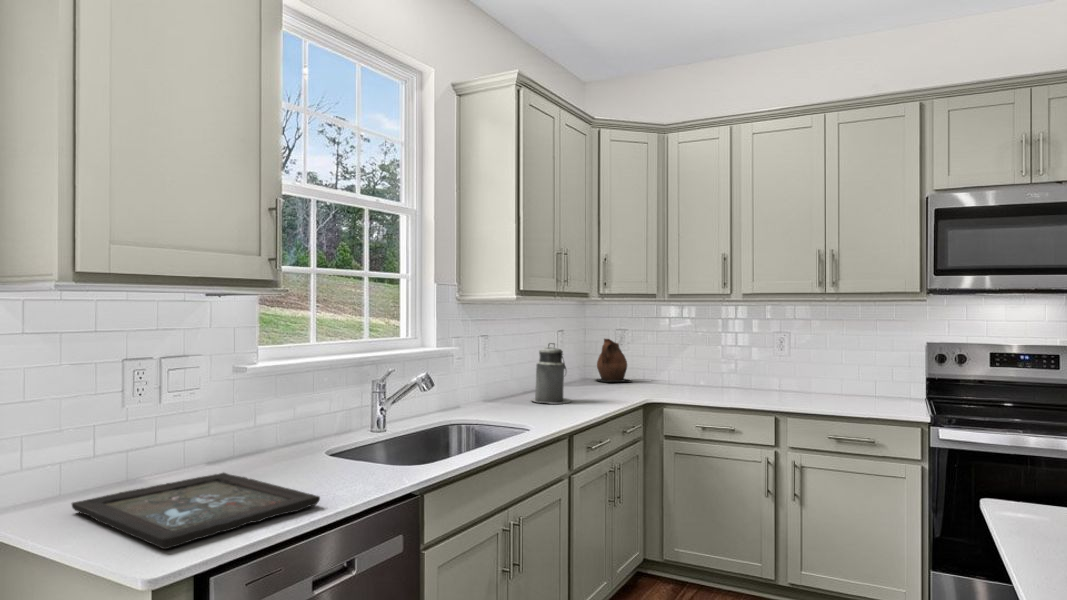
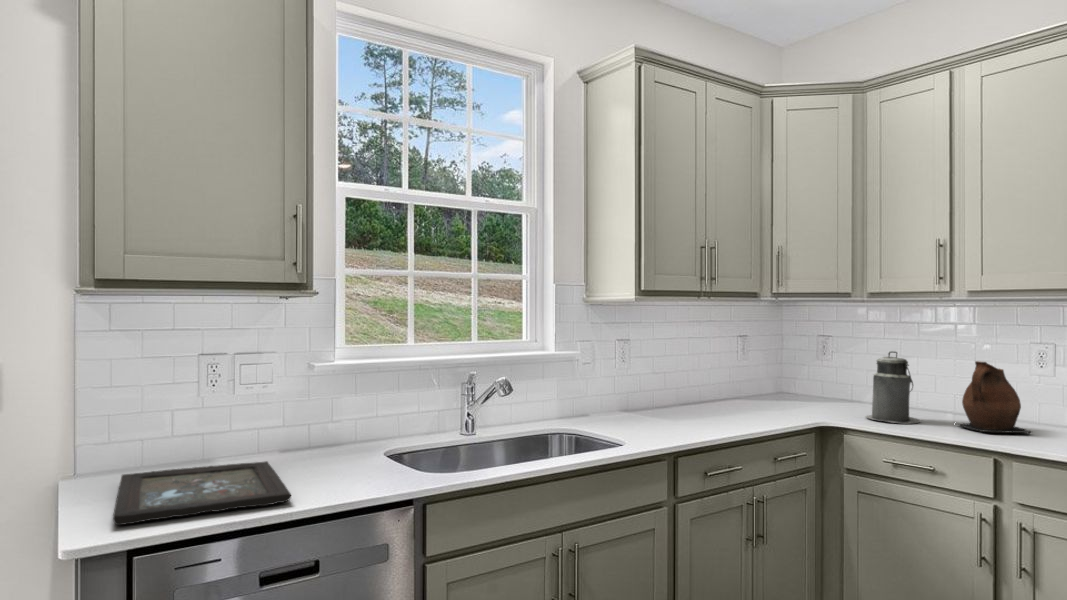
ceramic pitcher: present [596,339,632,382] -> present [960,361,1031,433]
canister: present [531,343,571,404] -> present [866,351,920,424]

